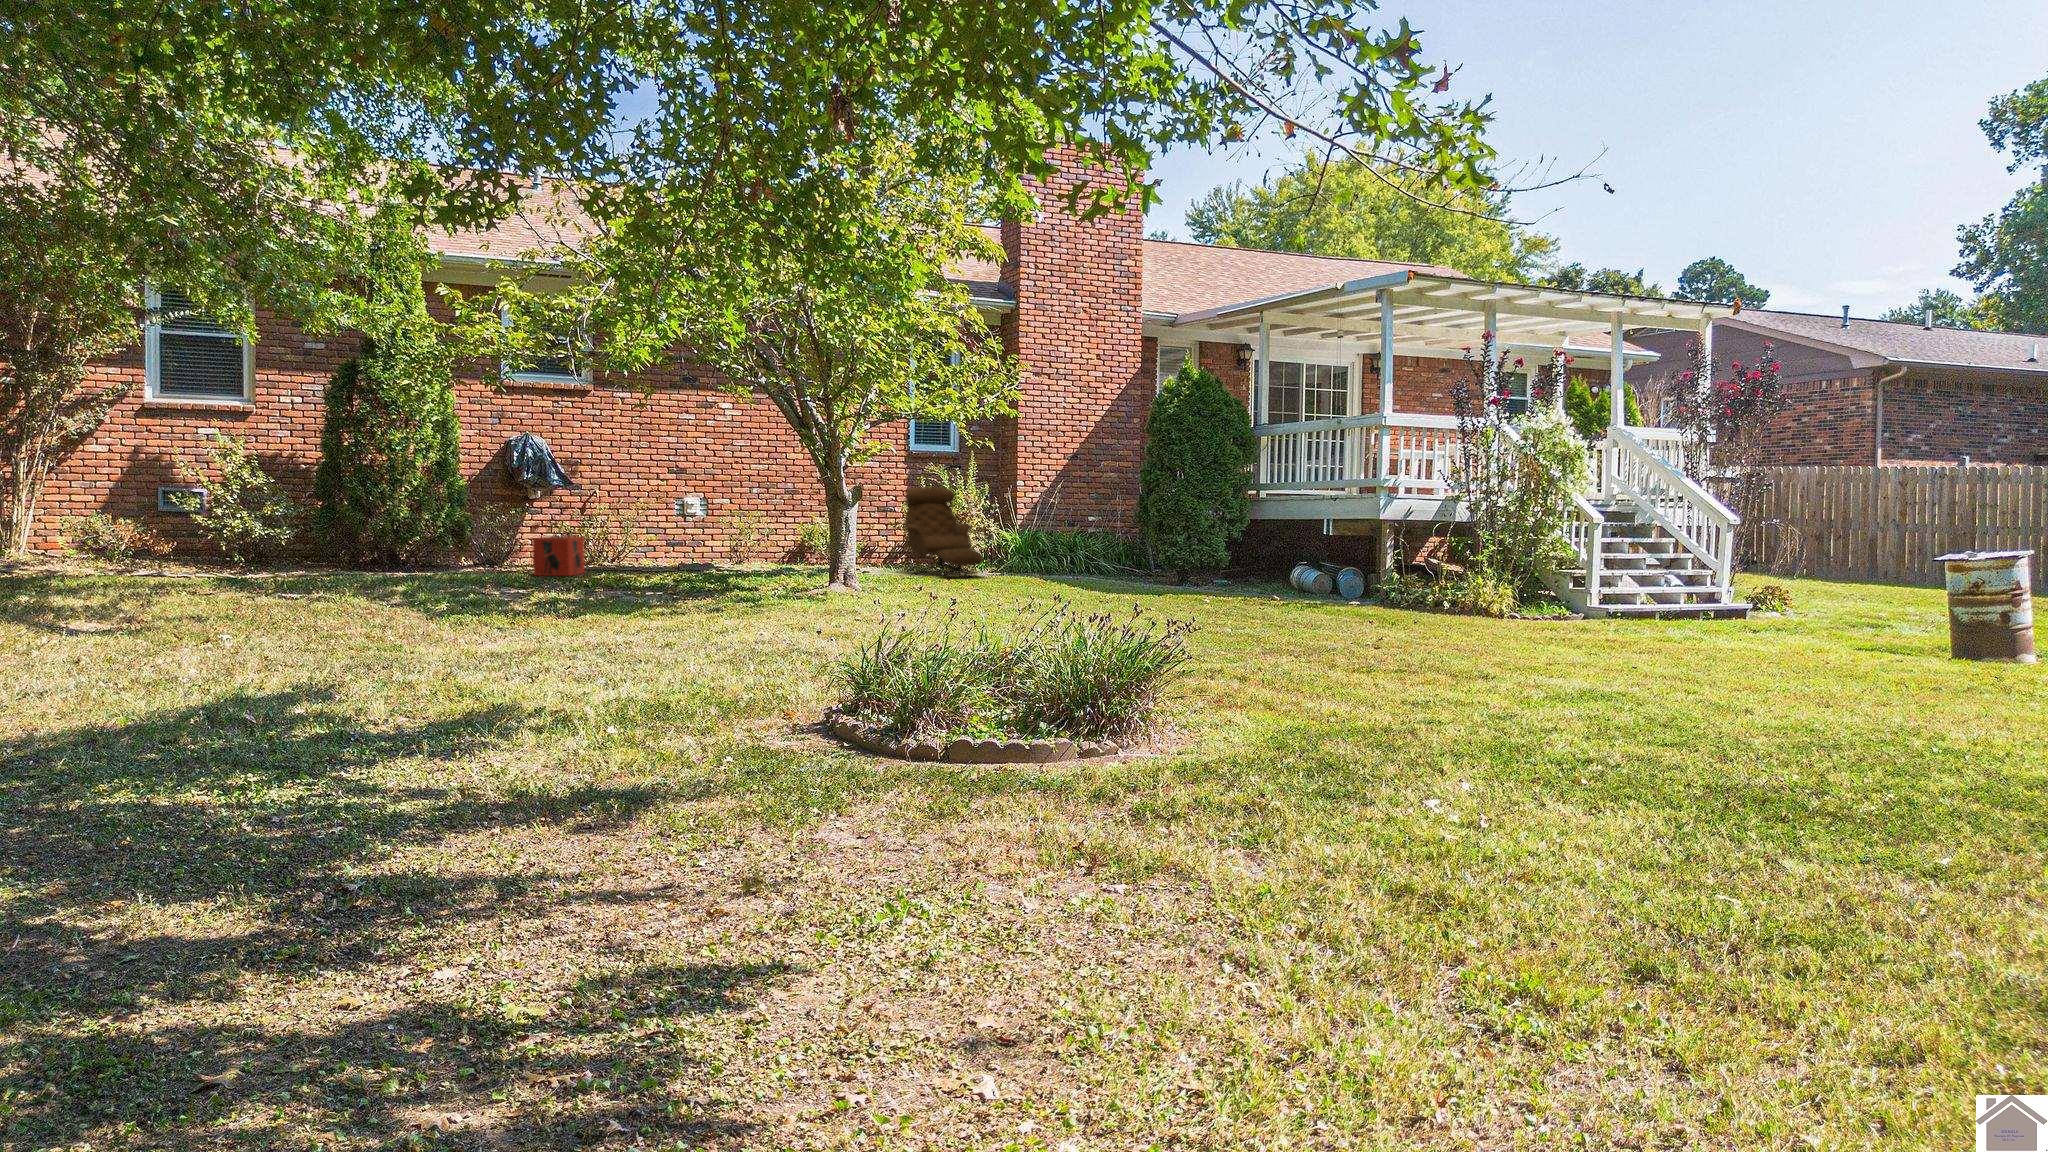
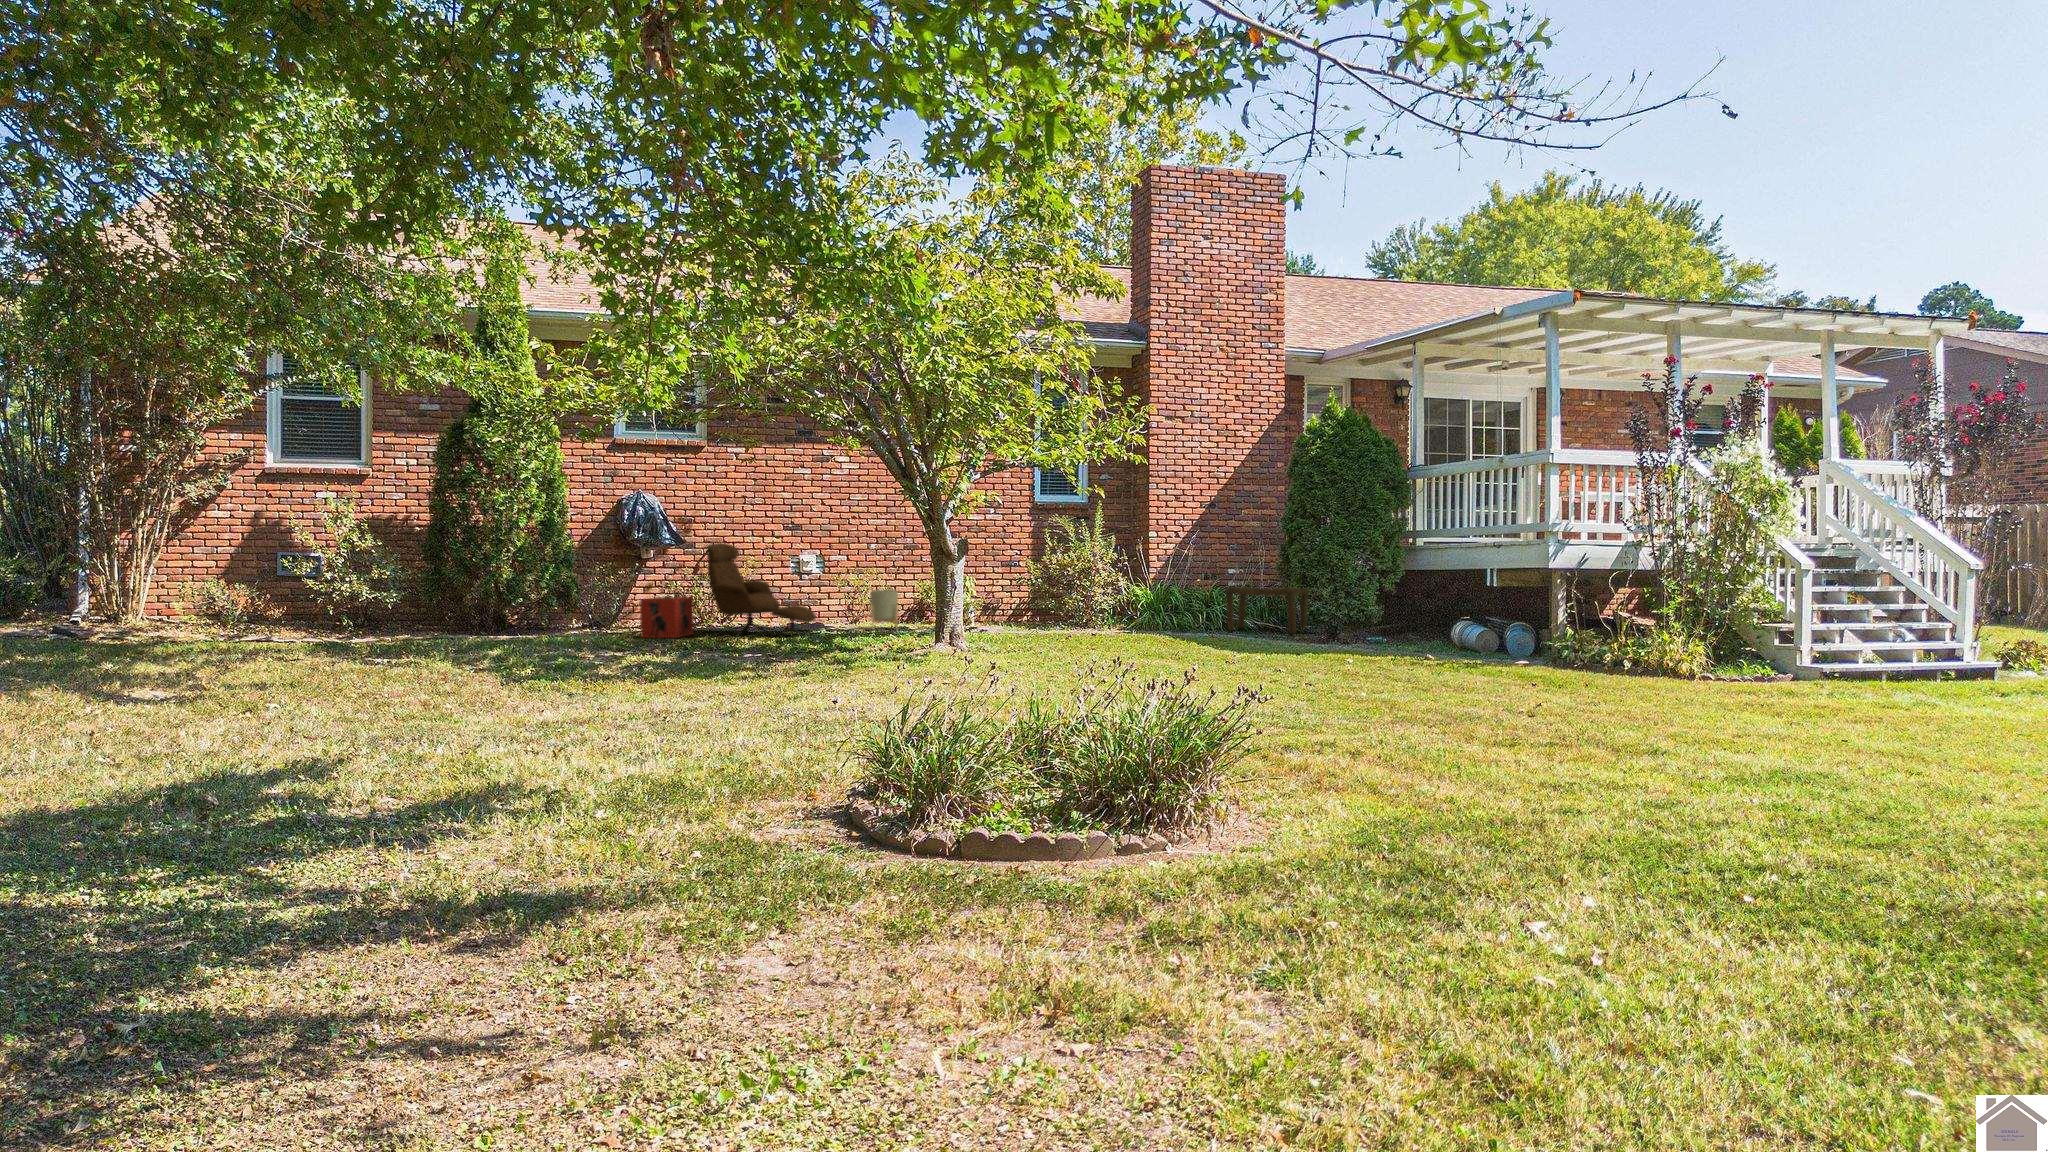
lounge chair: present [904,487,983,577] -> present [707,543,816,637]
planter: none [756,532,783,570] -> present [870,590,898,629]
bench: none [1090,532,1167,576] -> present [1225,587,1310,634]

